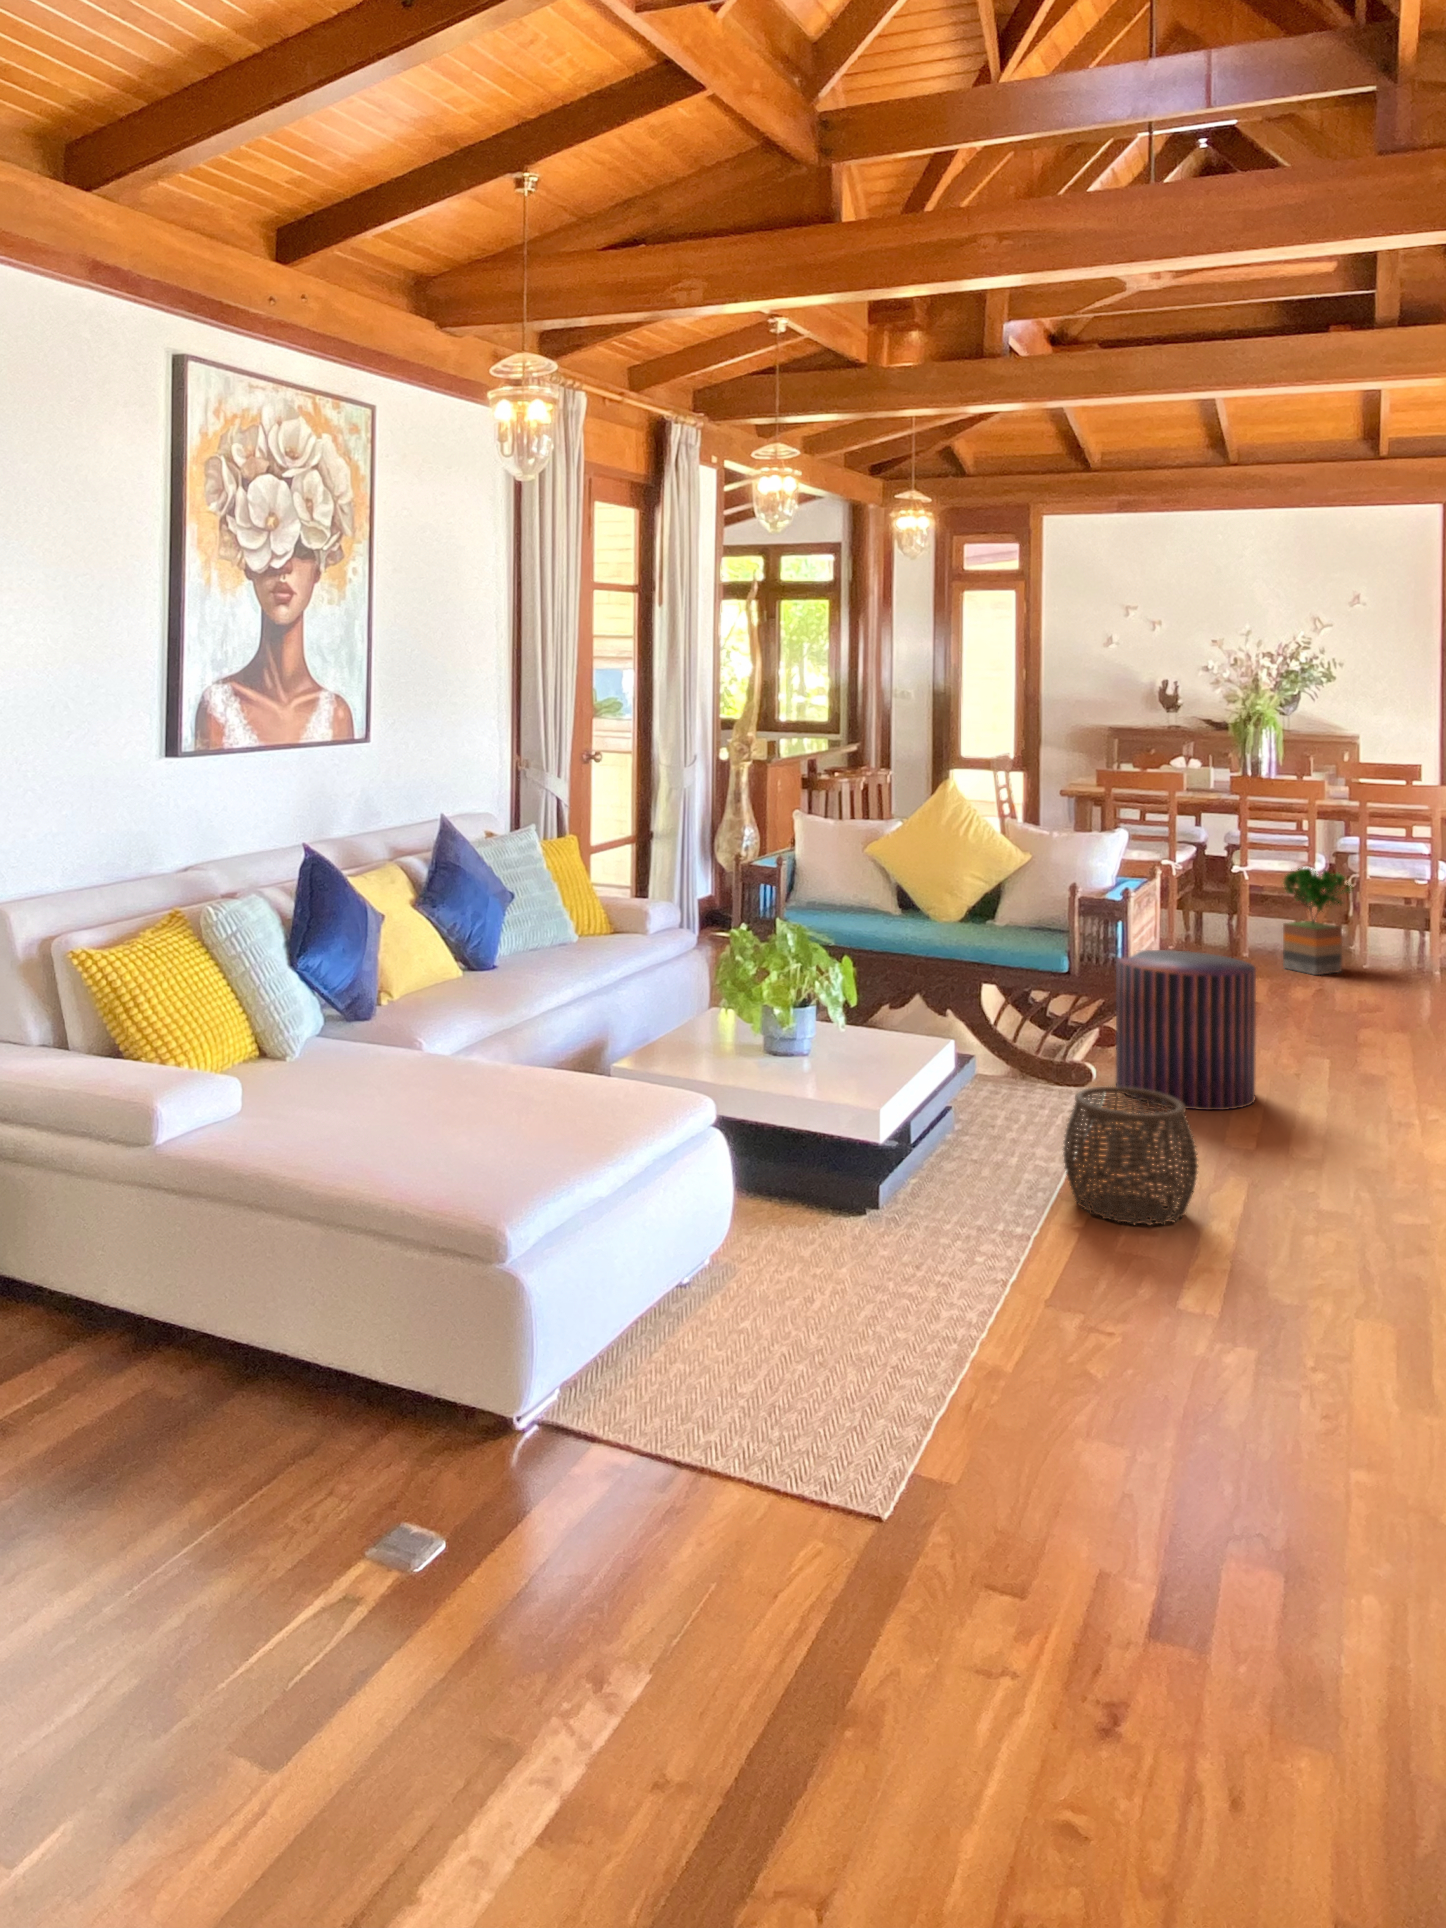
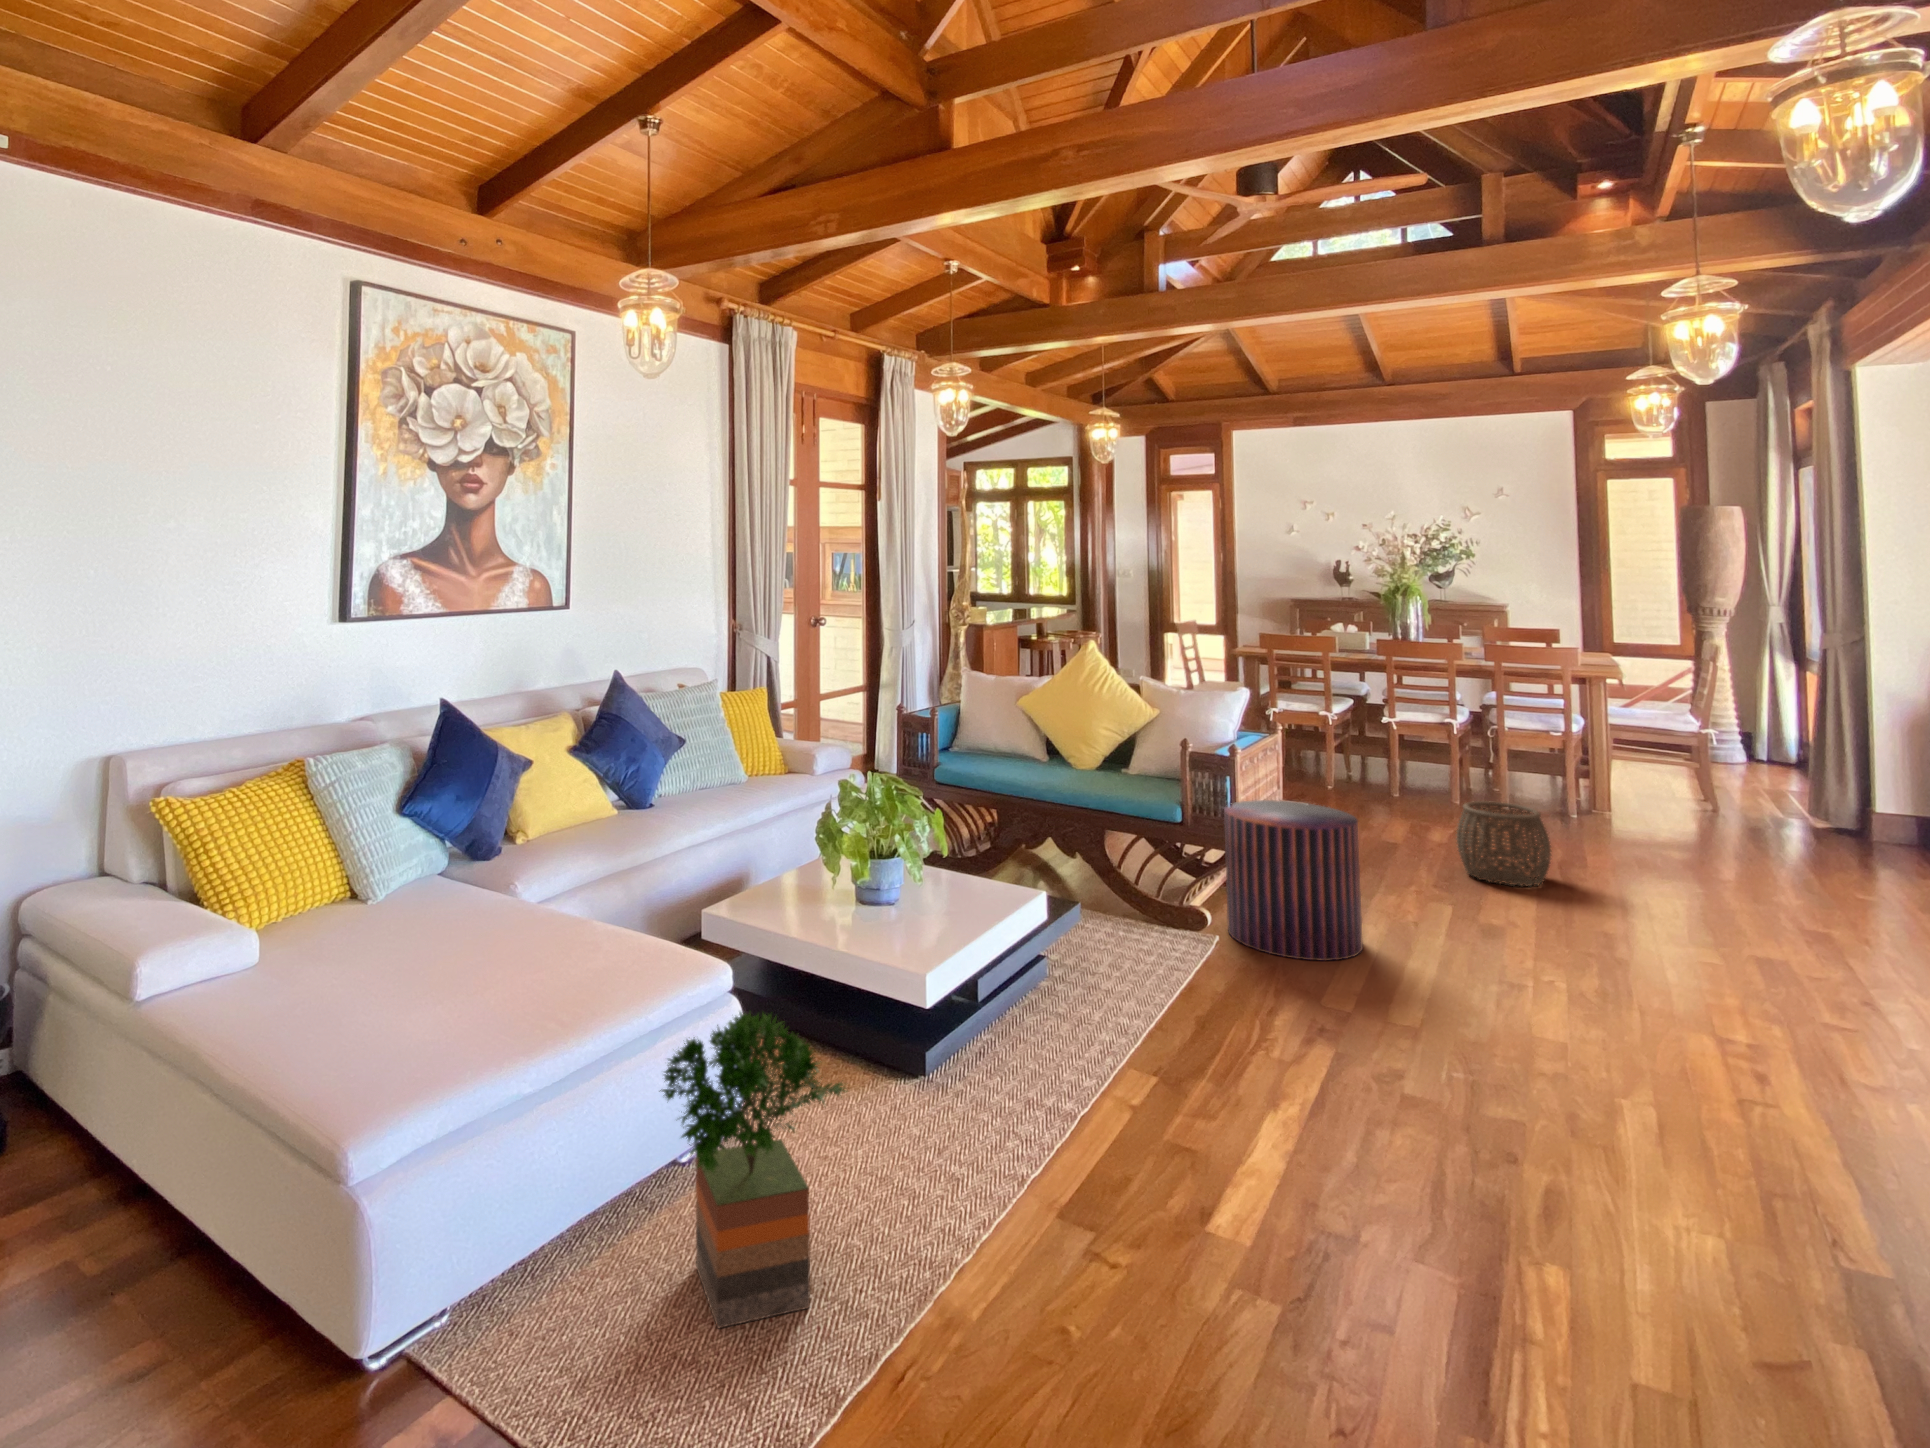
potted tree: present [1283,868,1352,975] -> present [660,1012,847,1328]
woven basket: present [1063,1087,1198,1225] -> present [1456,801,1551,886]

